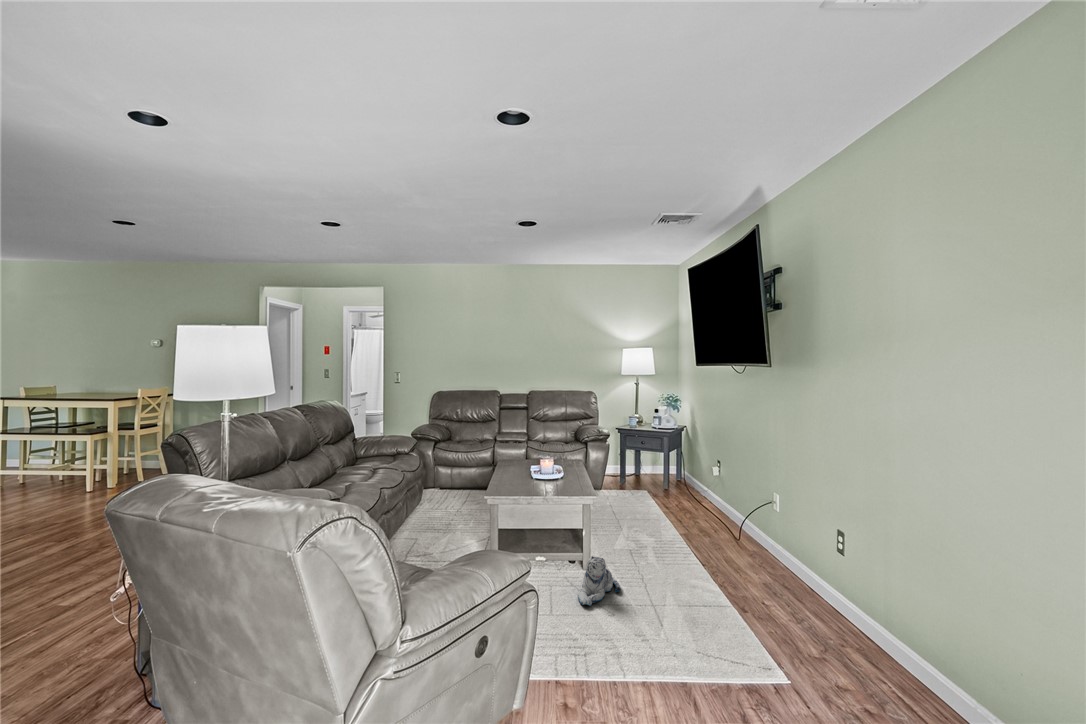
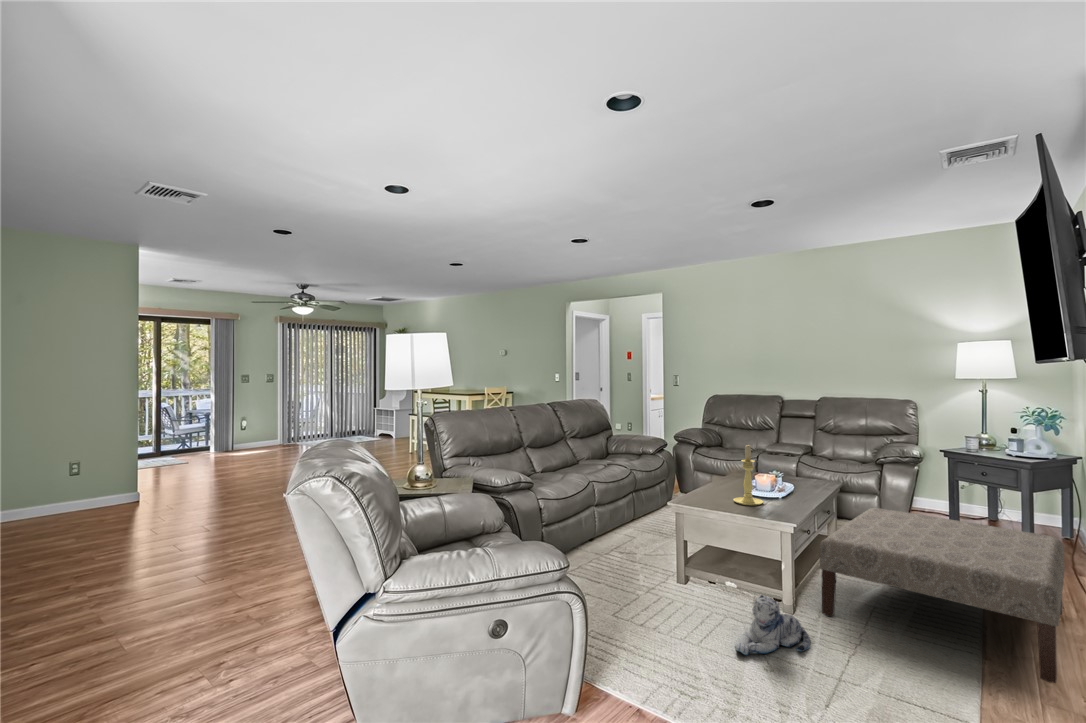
candle holder: none [527,437,551,489] -> present [733,445,763,505]
ottoman: none [605,477,744,569] -> present [820,508,1065,683]

